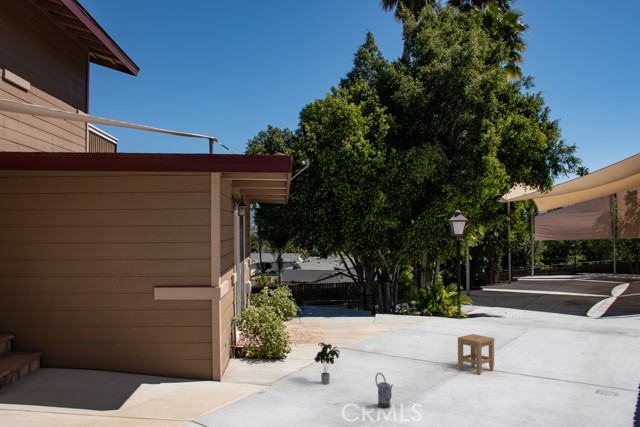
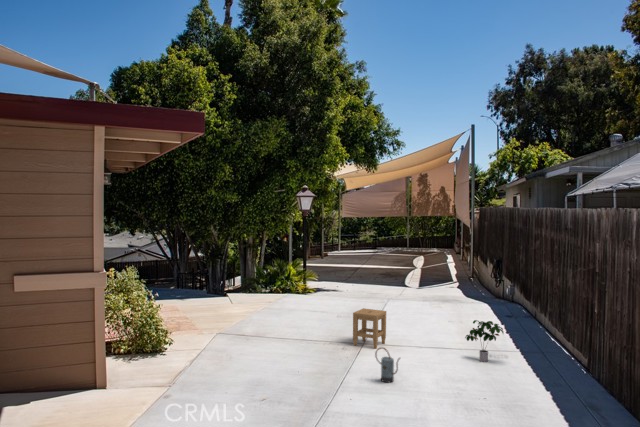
potted plant: present [314,343,340,384] -> present [465,320,503,362]
watering can: present [375,373,393,408] -> present [375,348,399,382]

